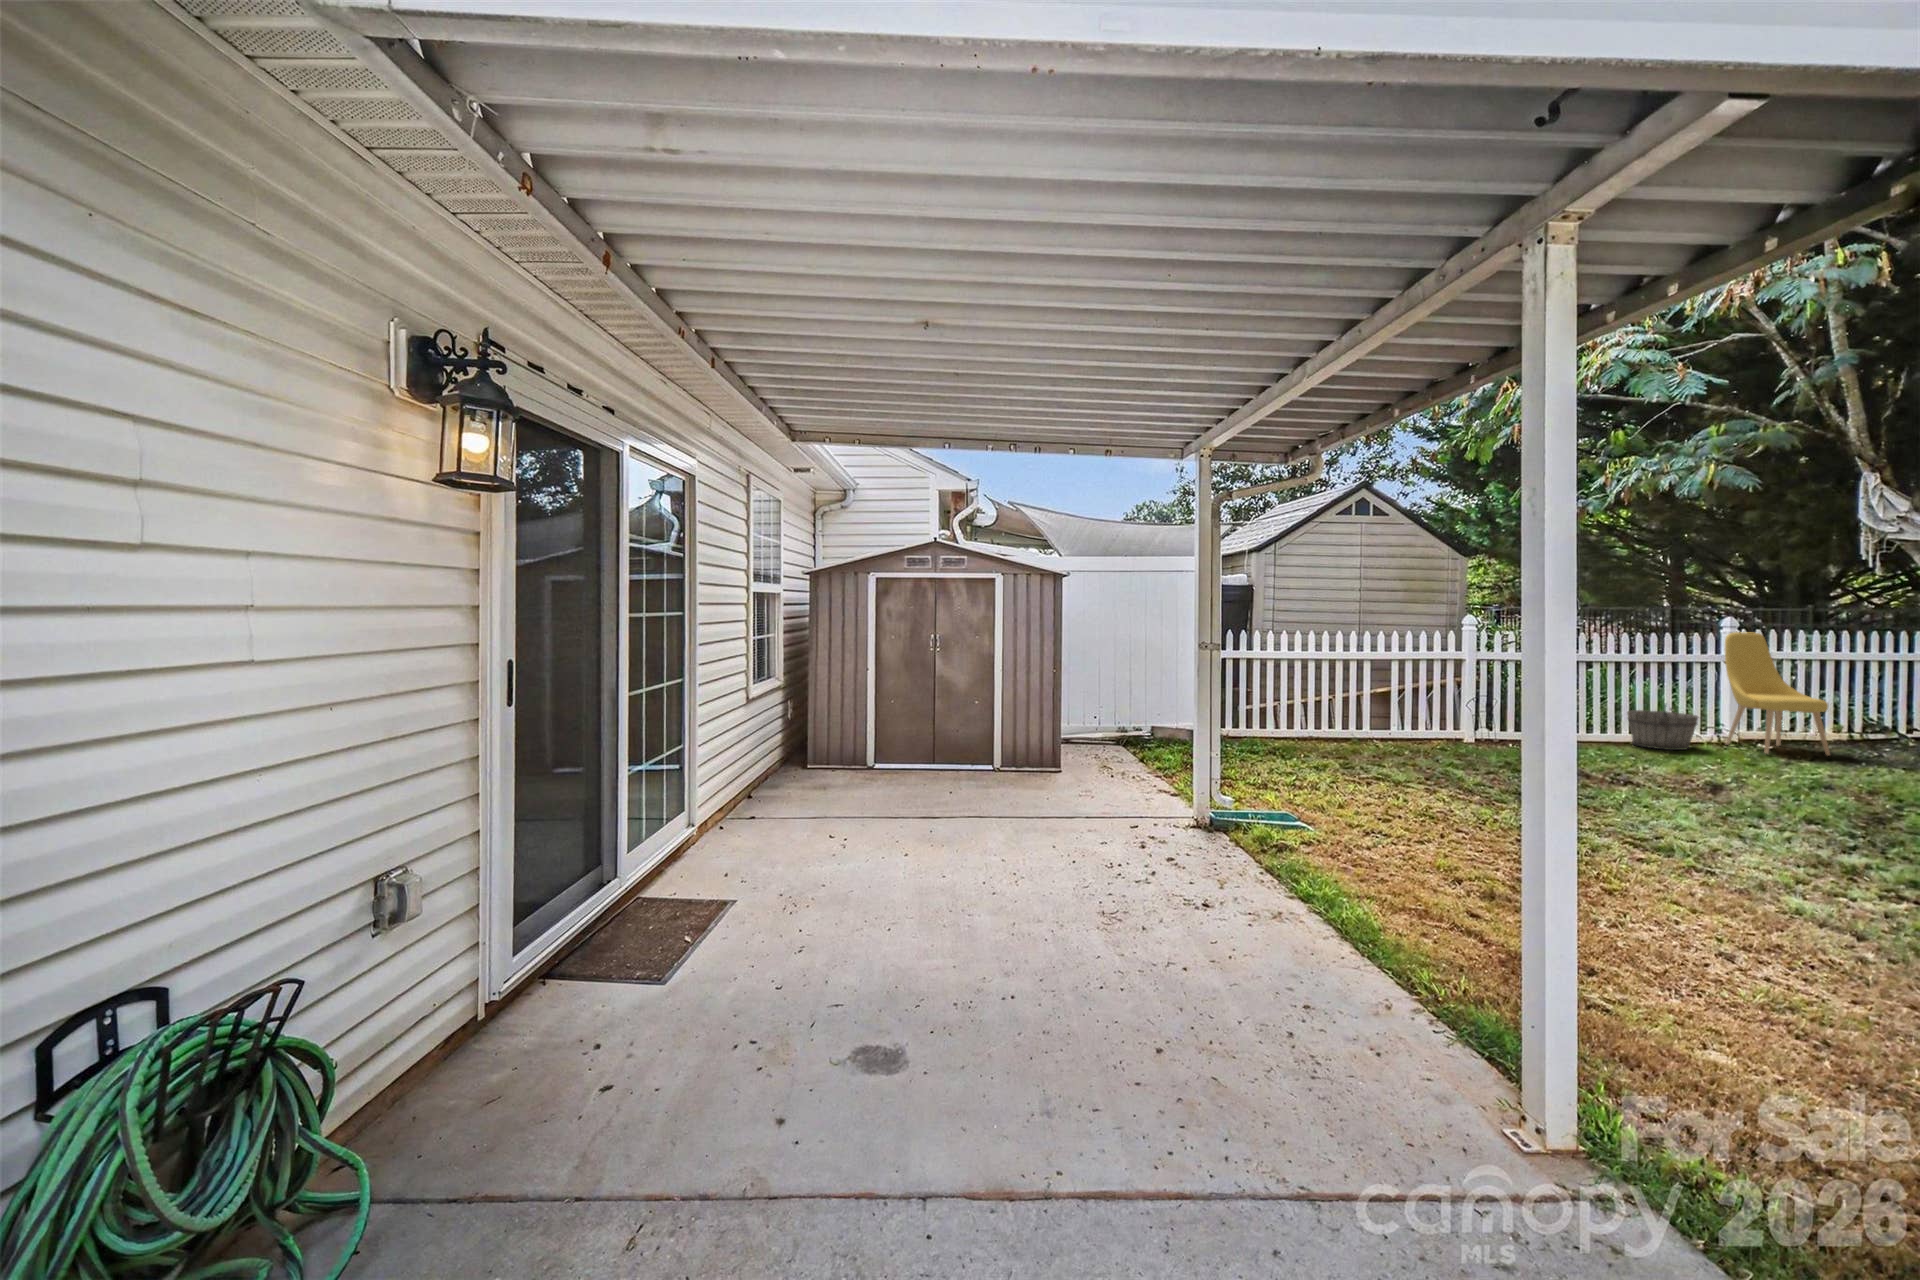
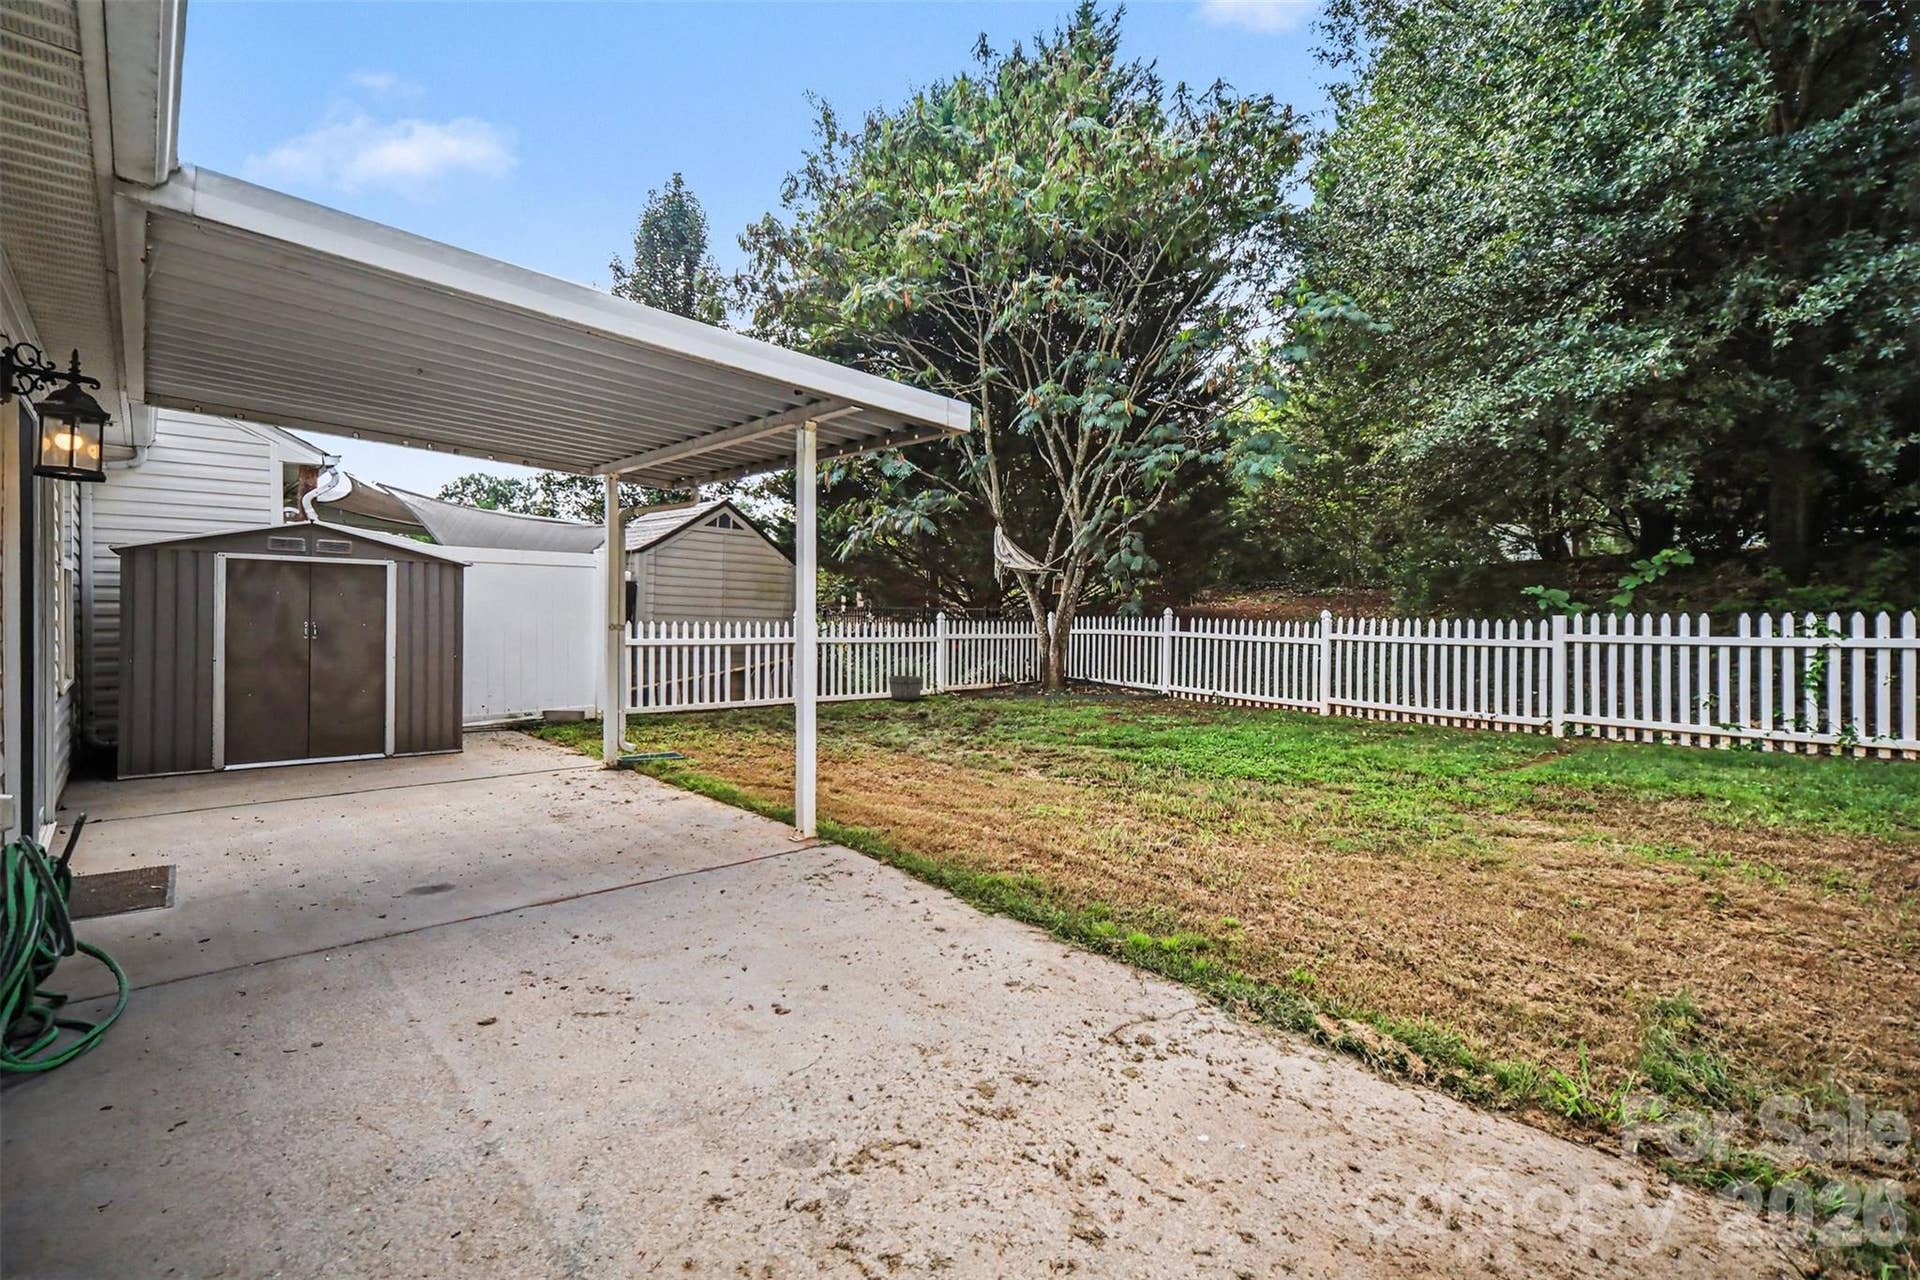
chair: present [1725,632,1830,756] -> none [937,624,981,698]

